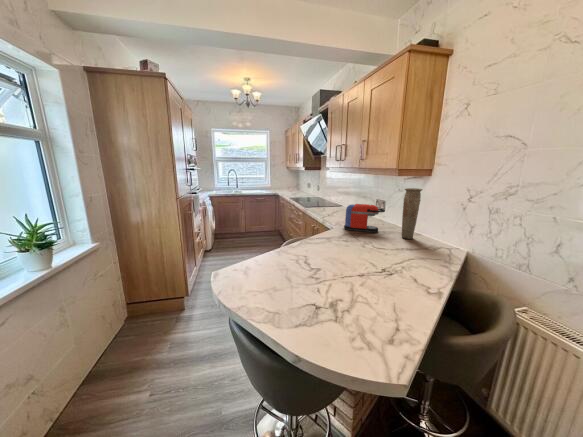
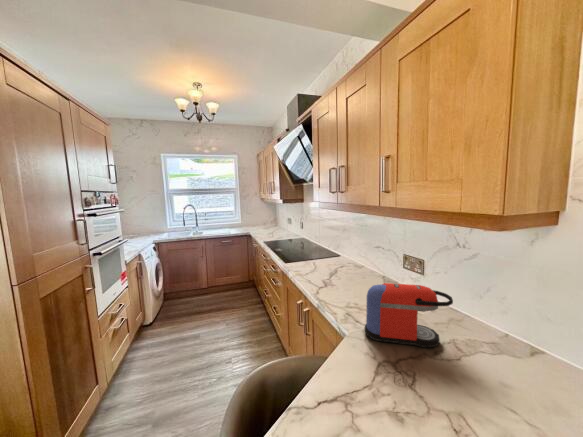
vase: present [402,188,422,239] -> none [506,255,562,380]

